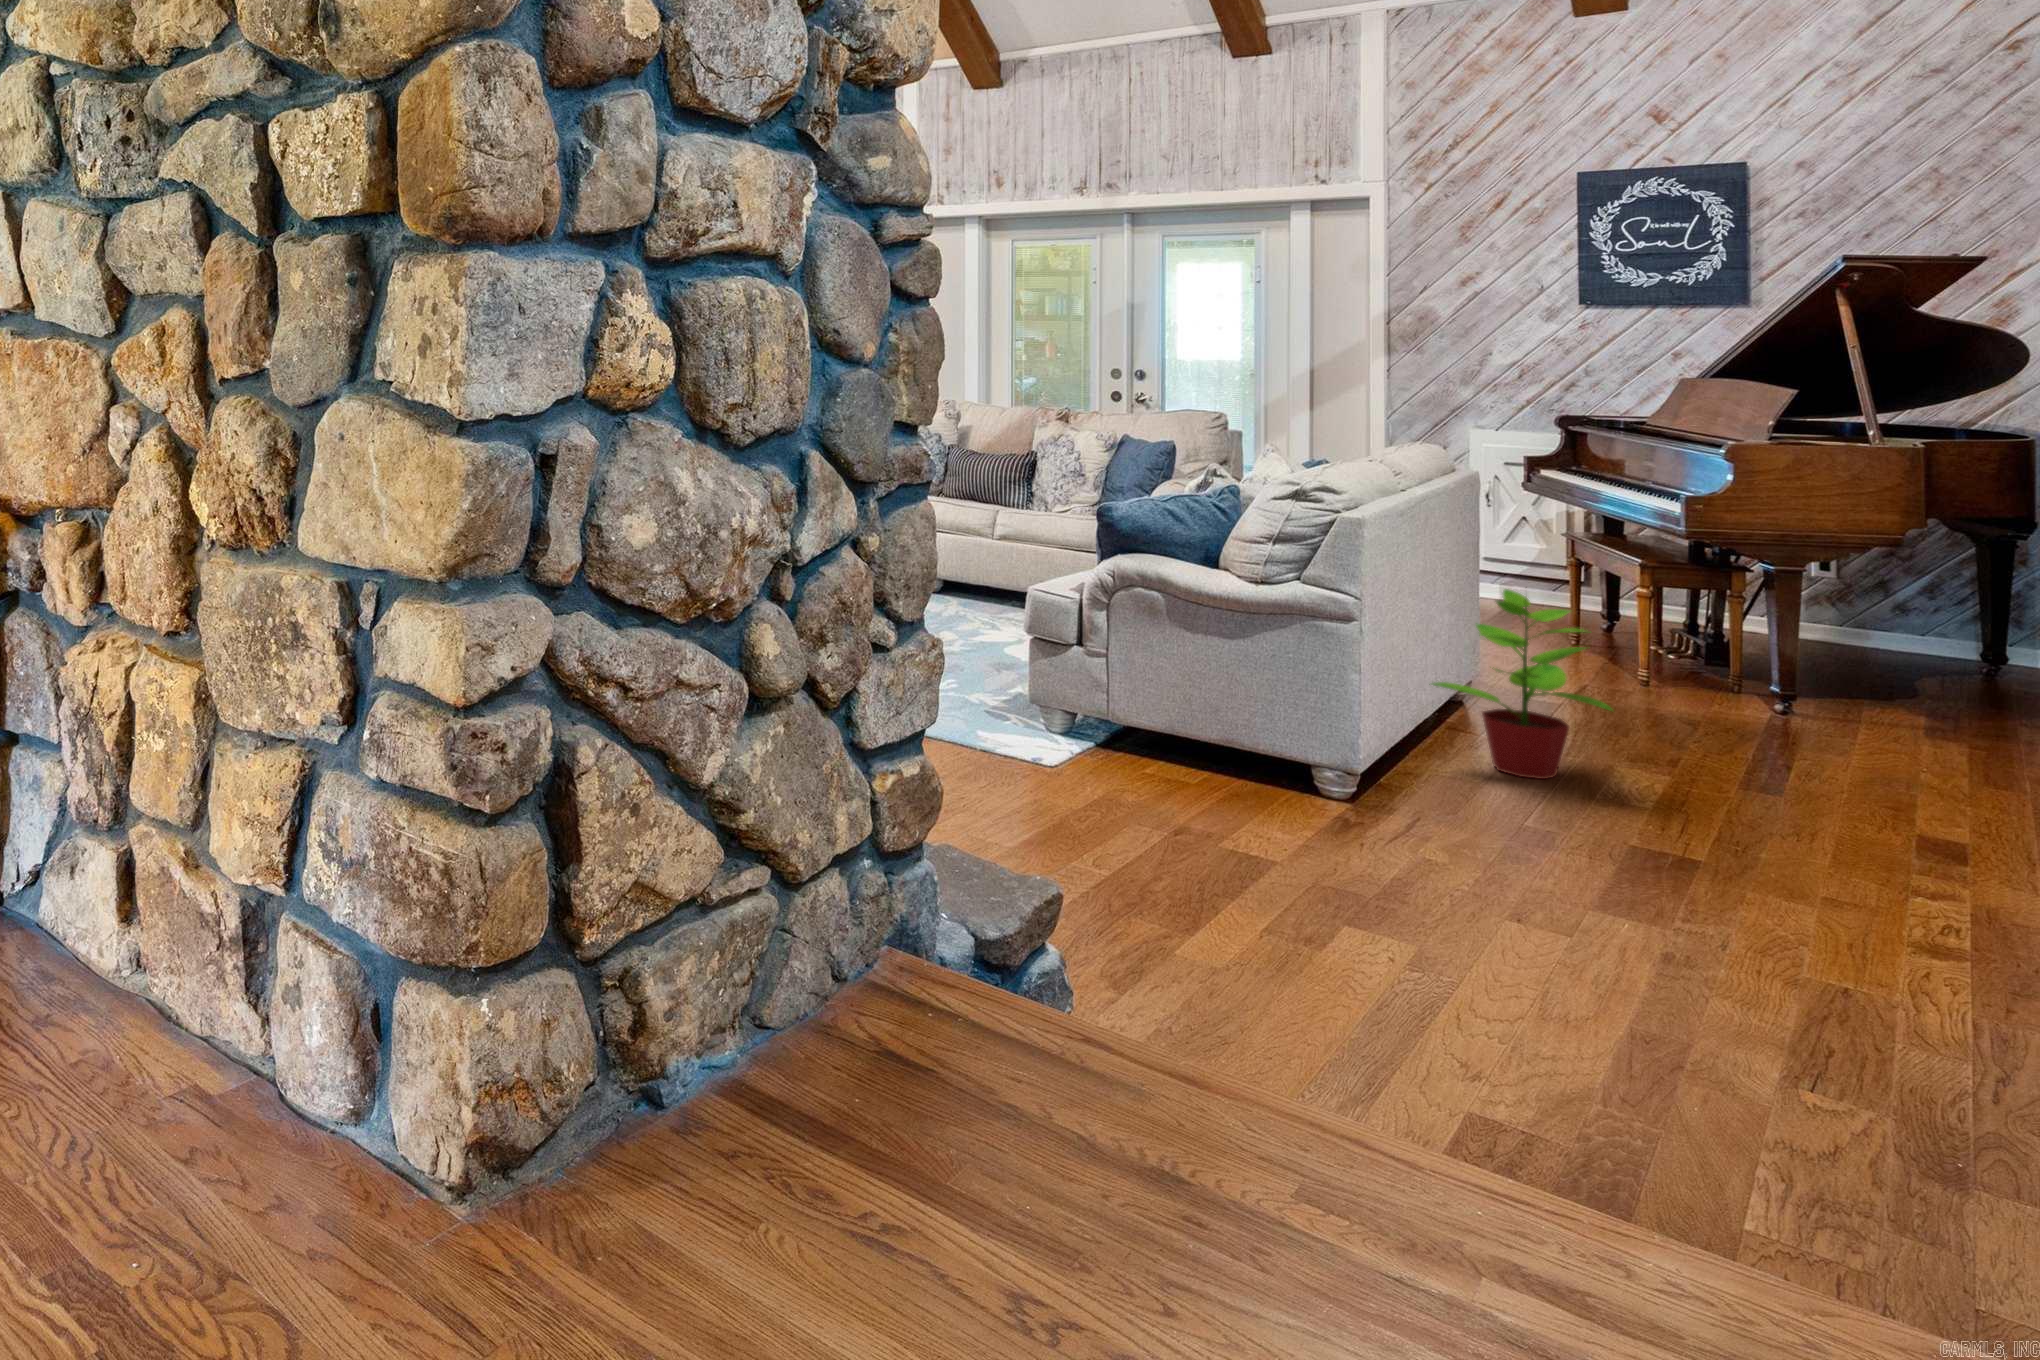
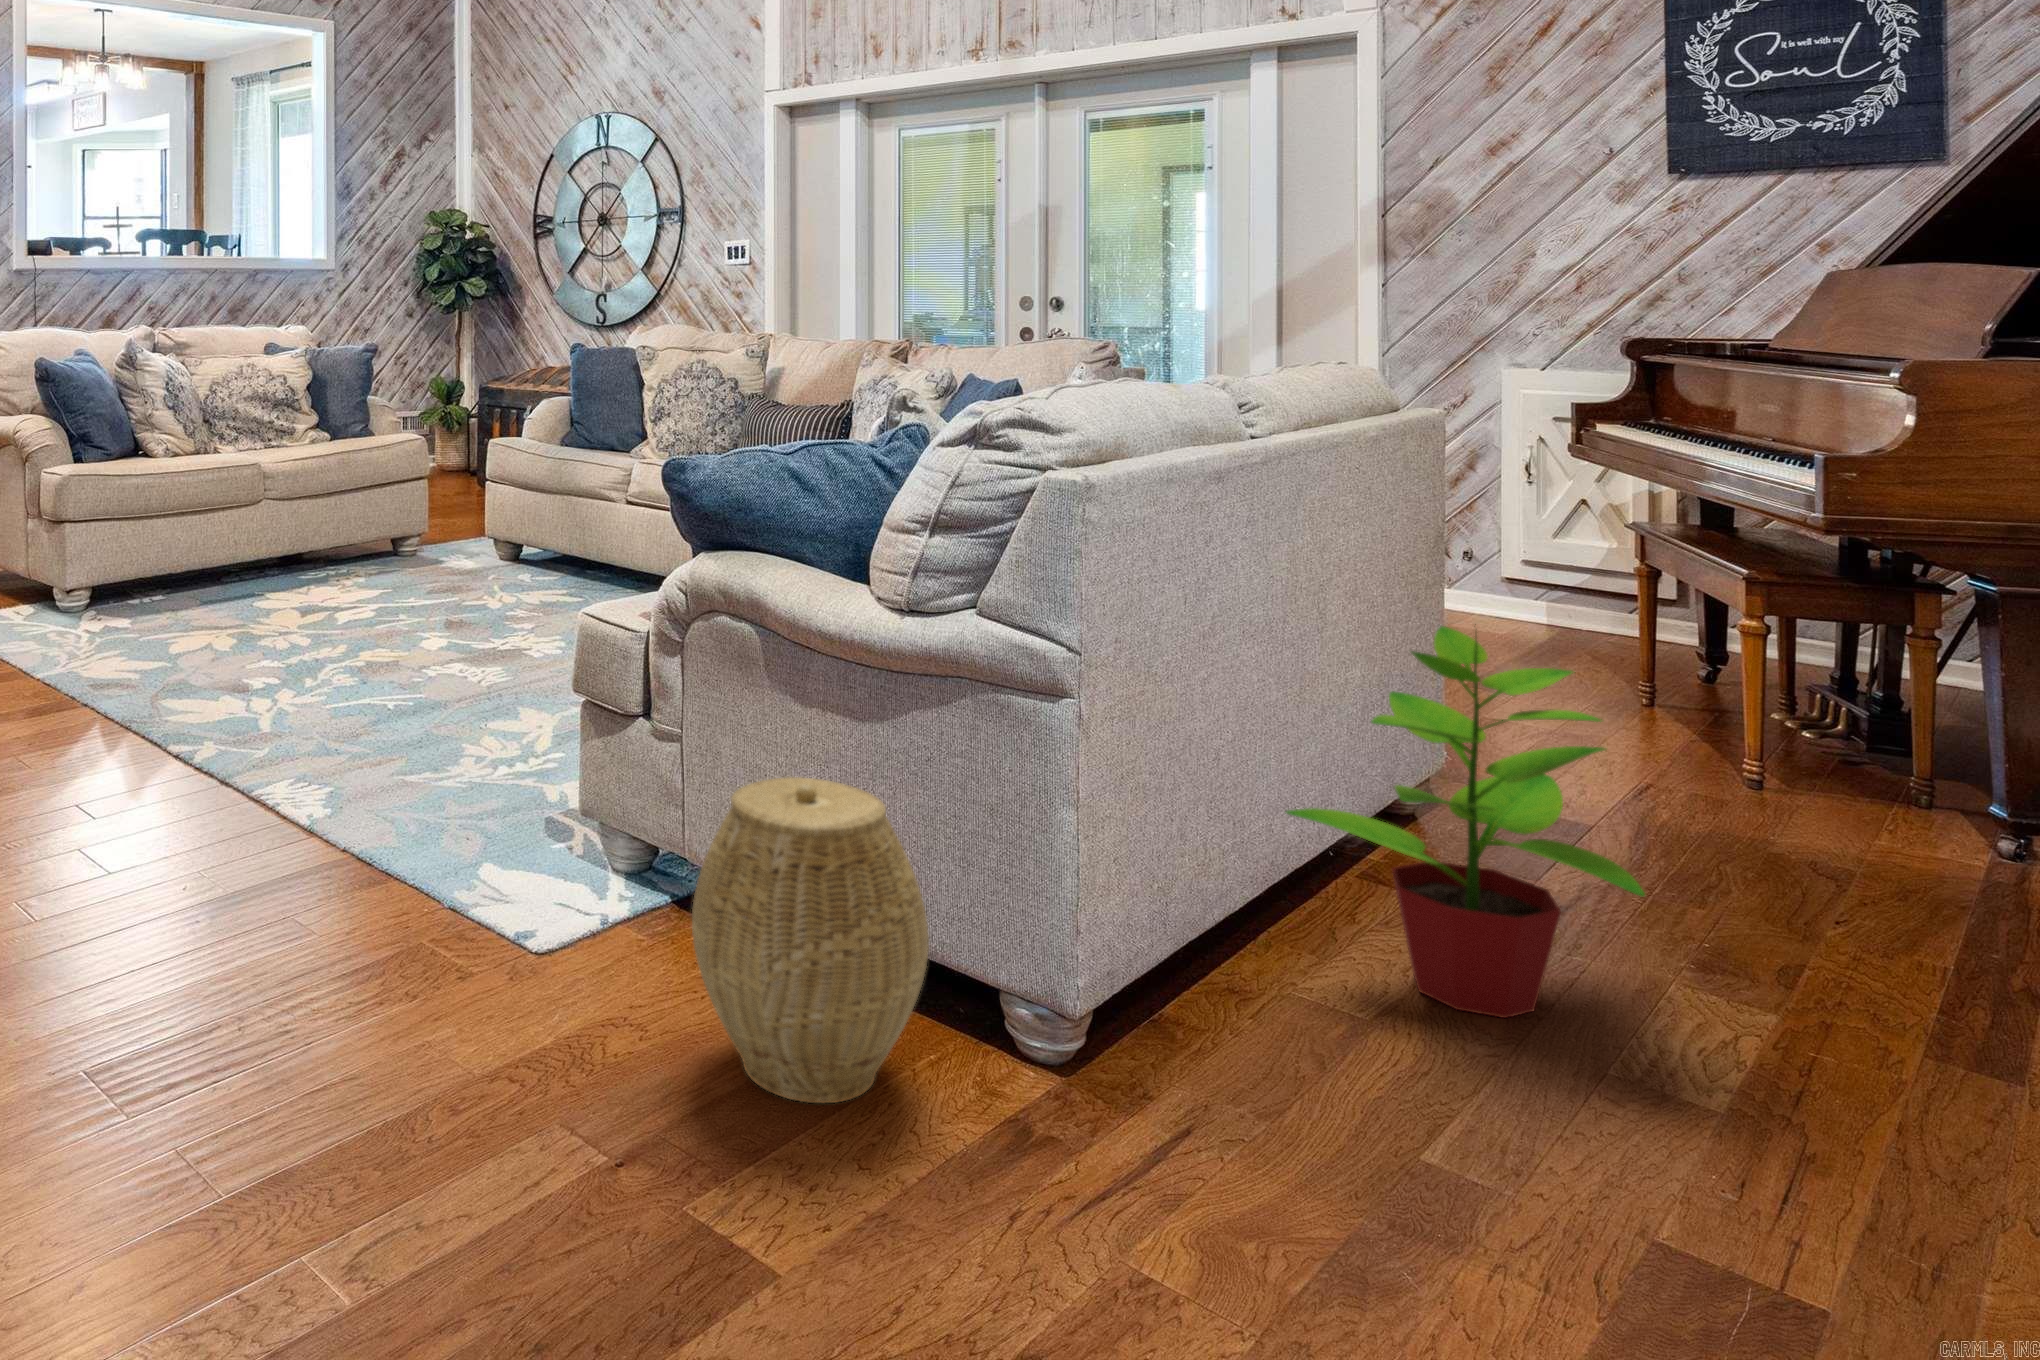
woven basket: none [1165,664,1291,813] -> present [692,777,929,1103]

